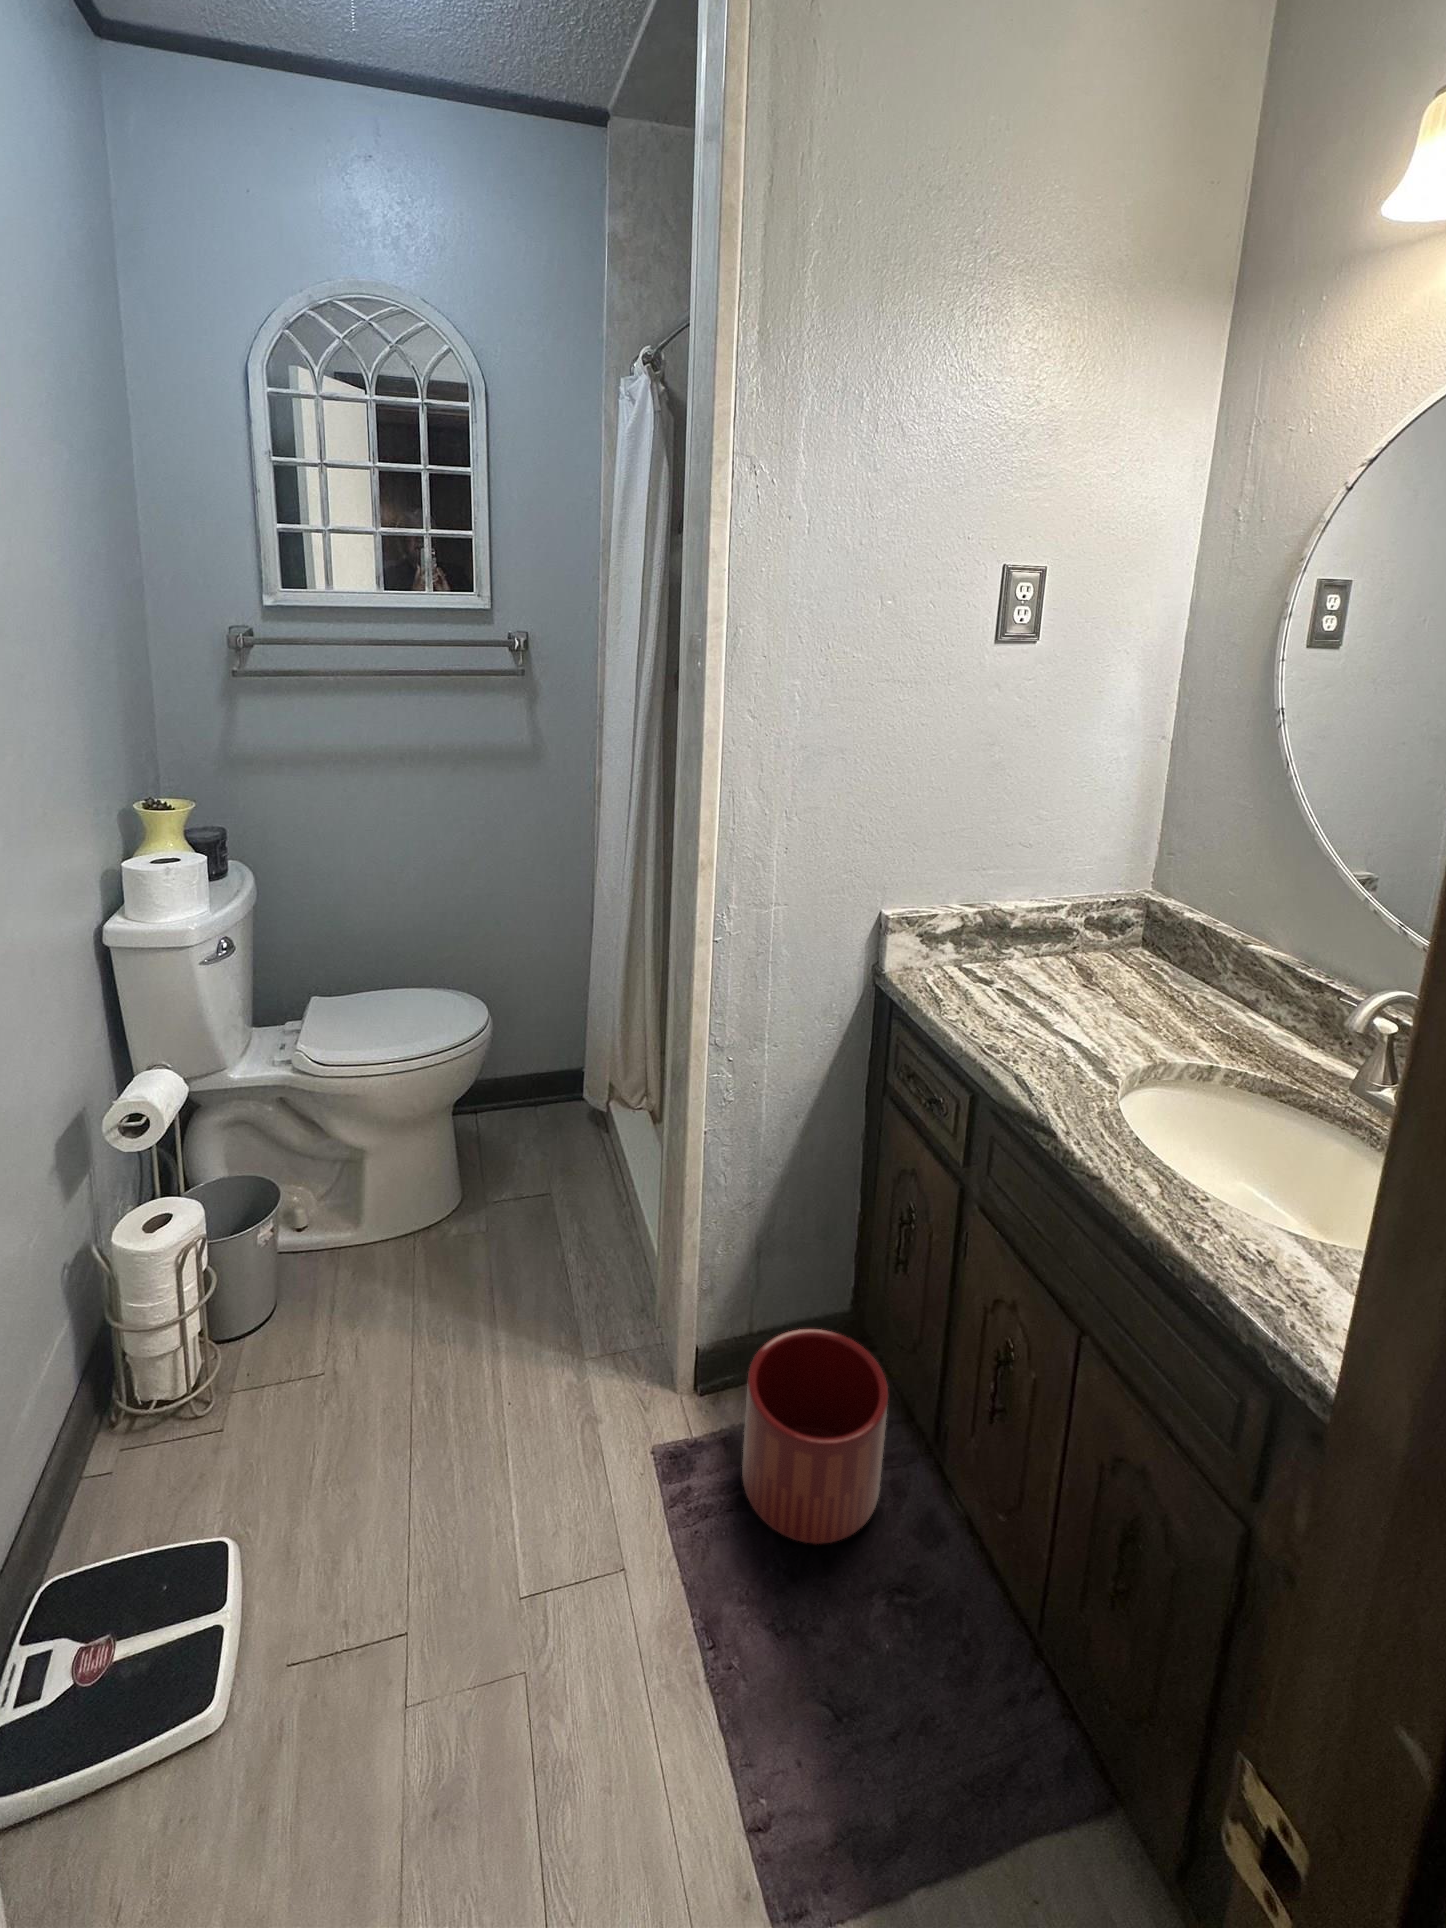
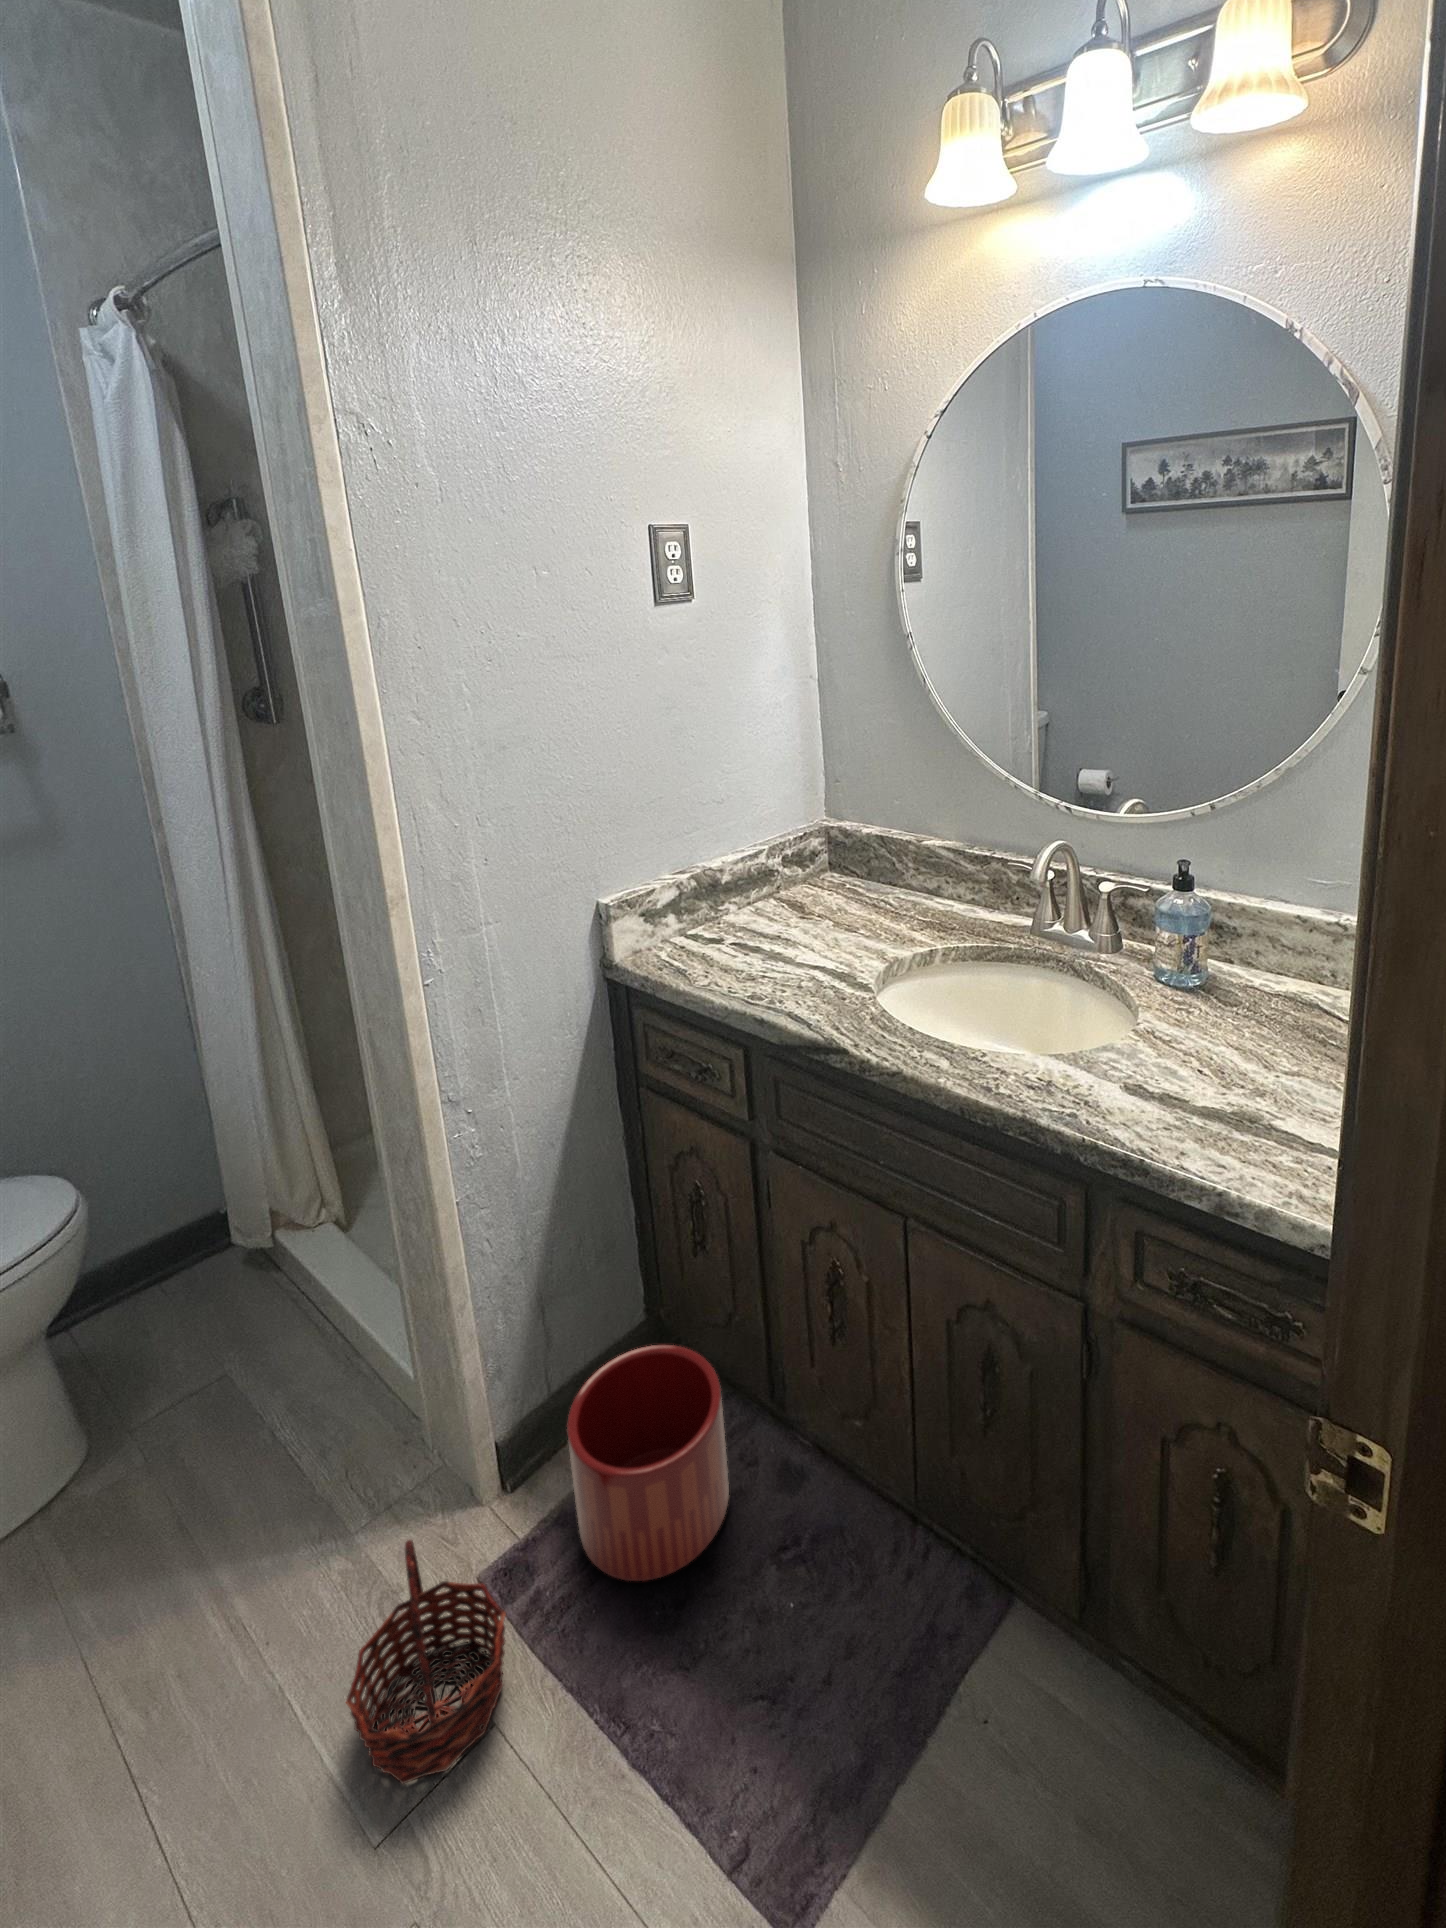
basket: none [545,1380,665,1574] -> present [346,1540,505,1783]

